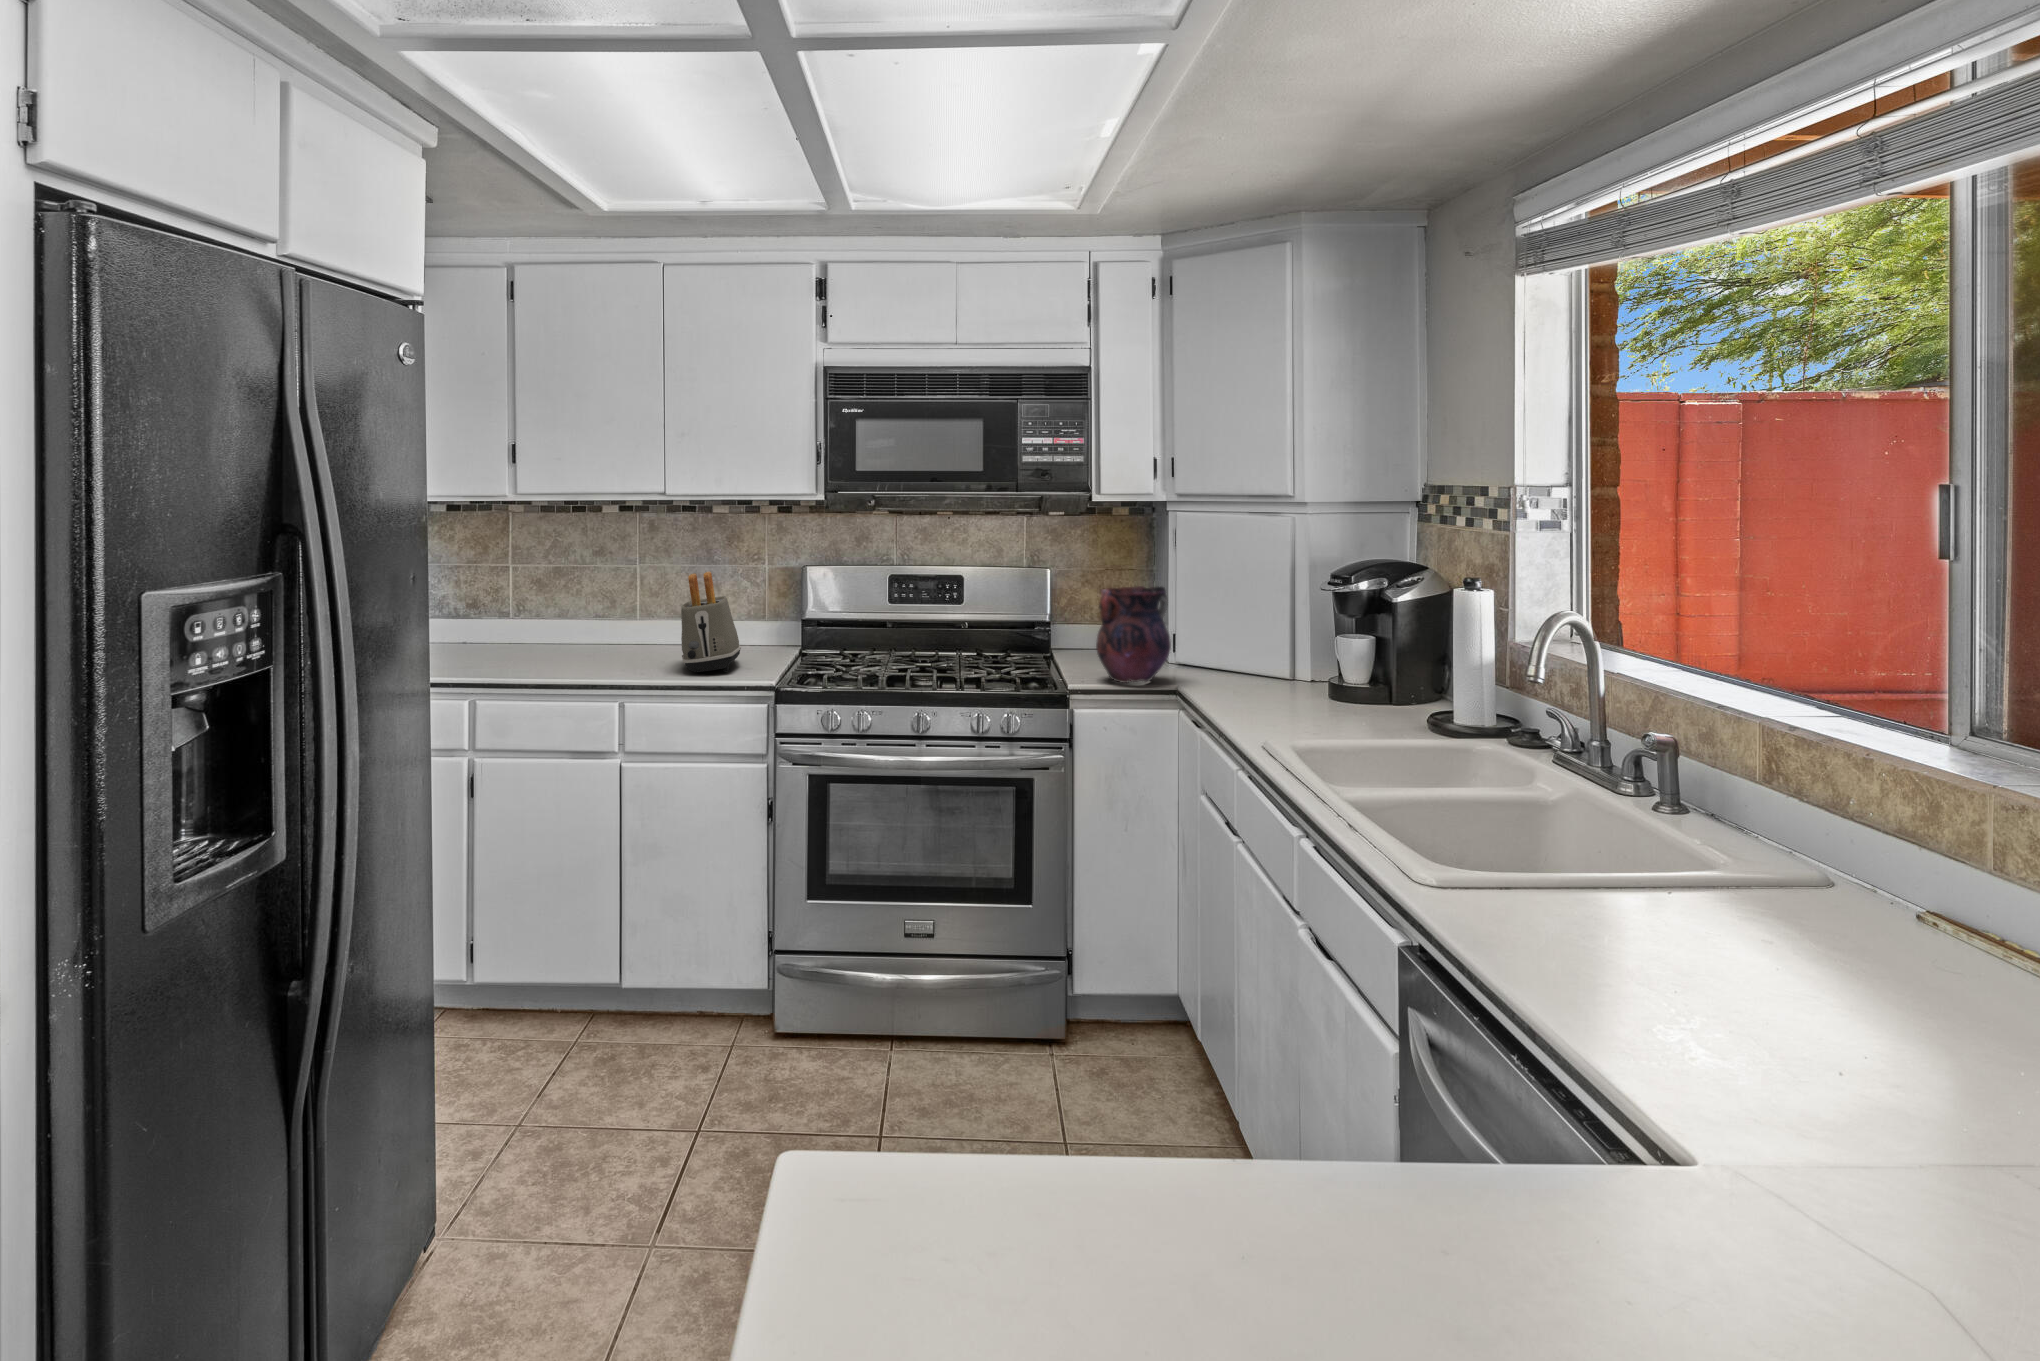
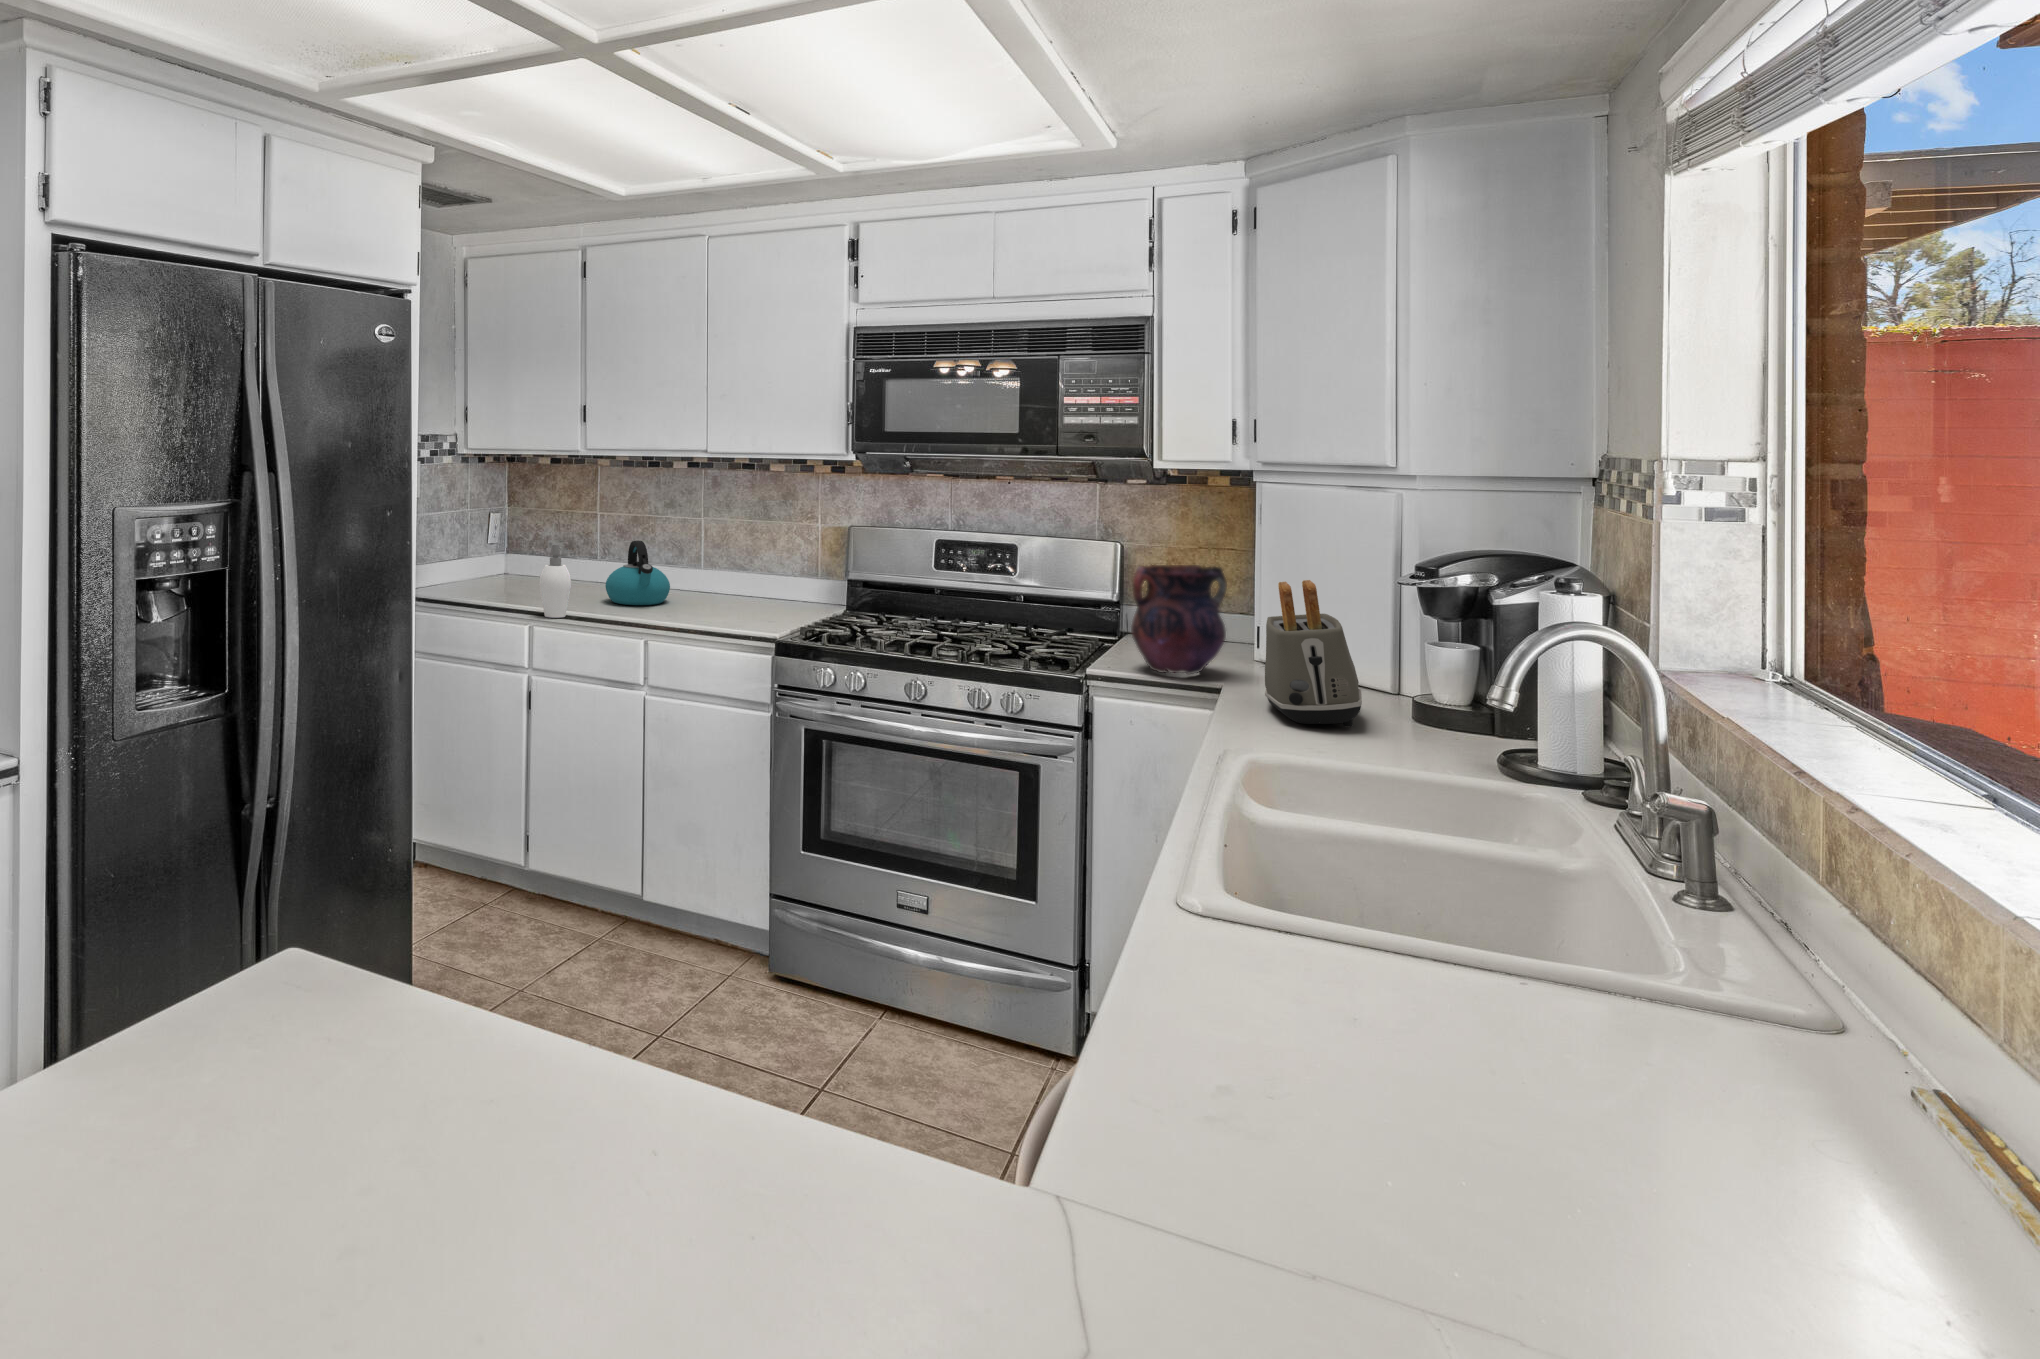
toaster: present [681,572,741,672] -> present [1265,580,1362,727]
kettle: none [540,592,614,664] -> present [605,541,670,605]
soap dispenser: none [483,599,527,683] -> present [539,544,572,618]

